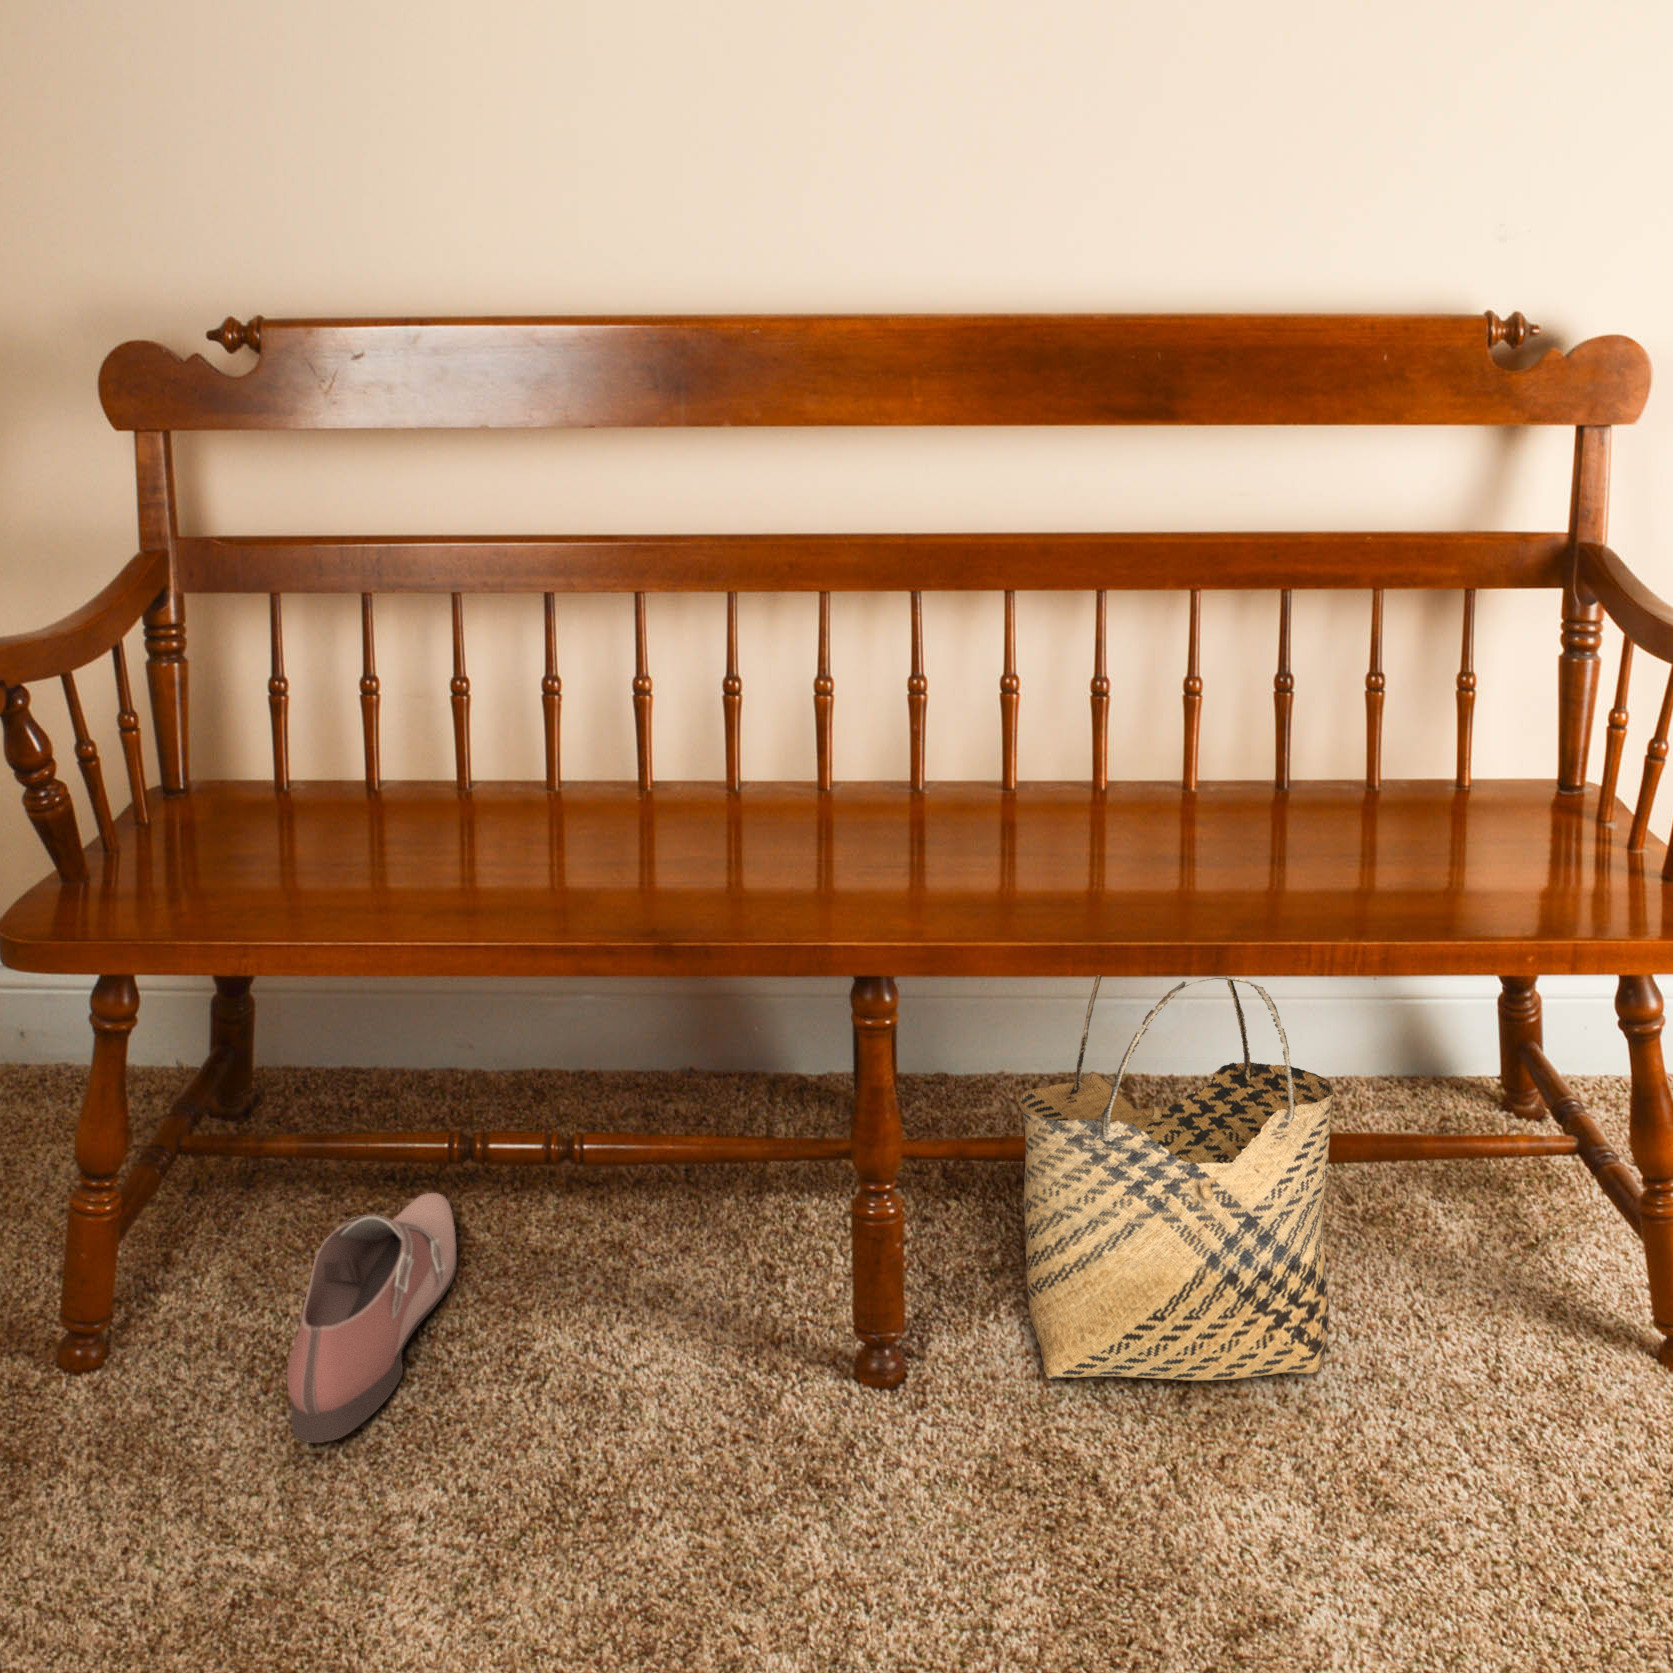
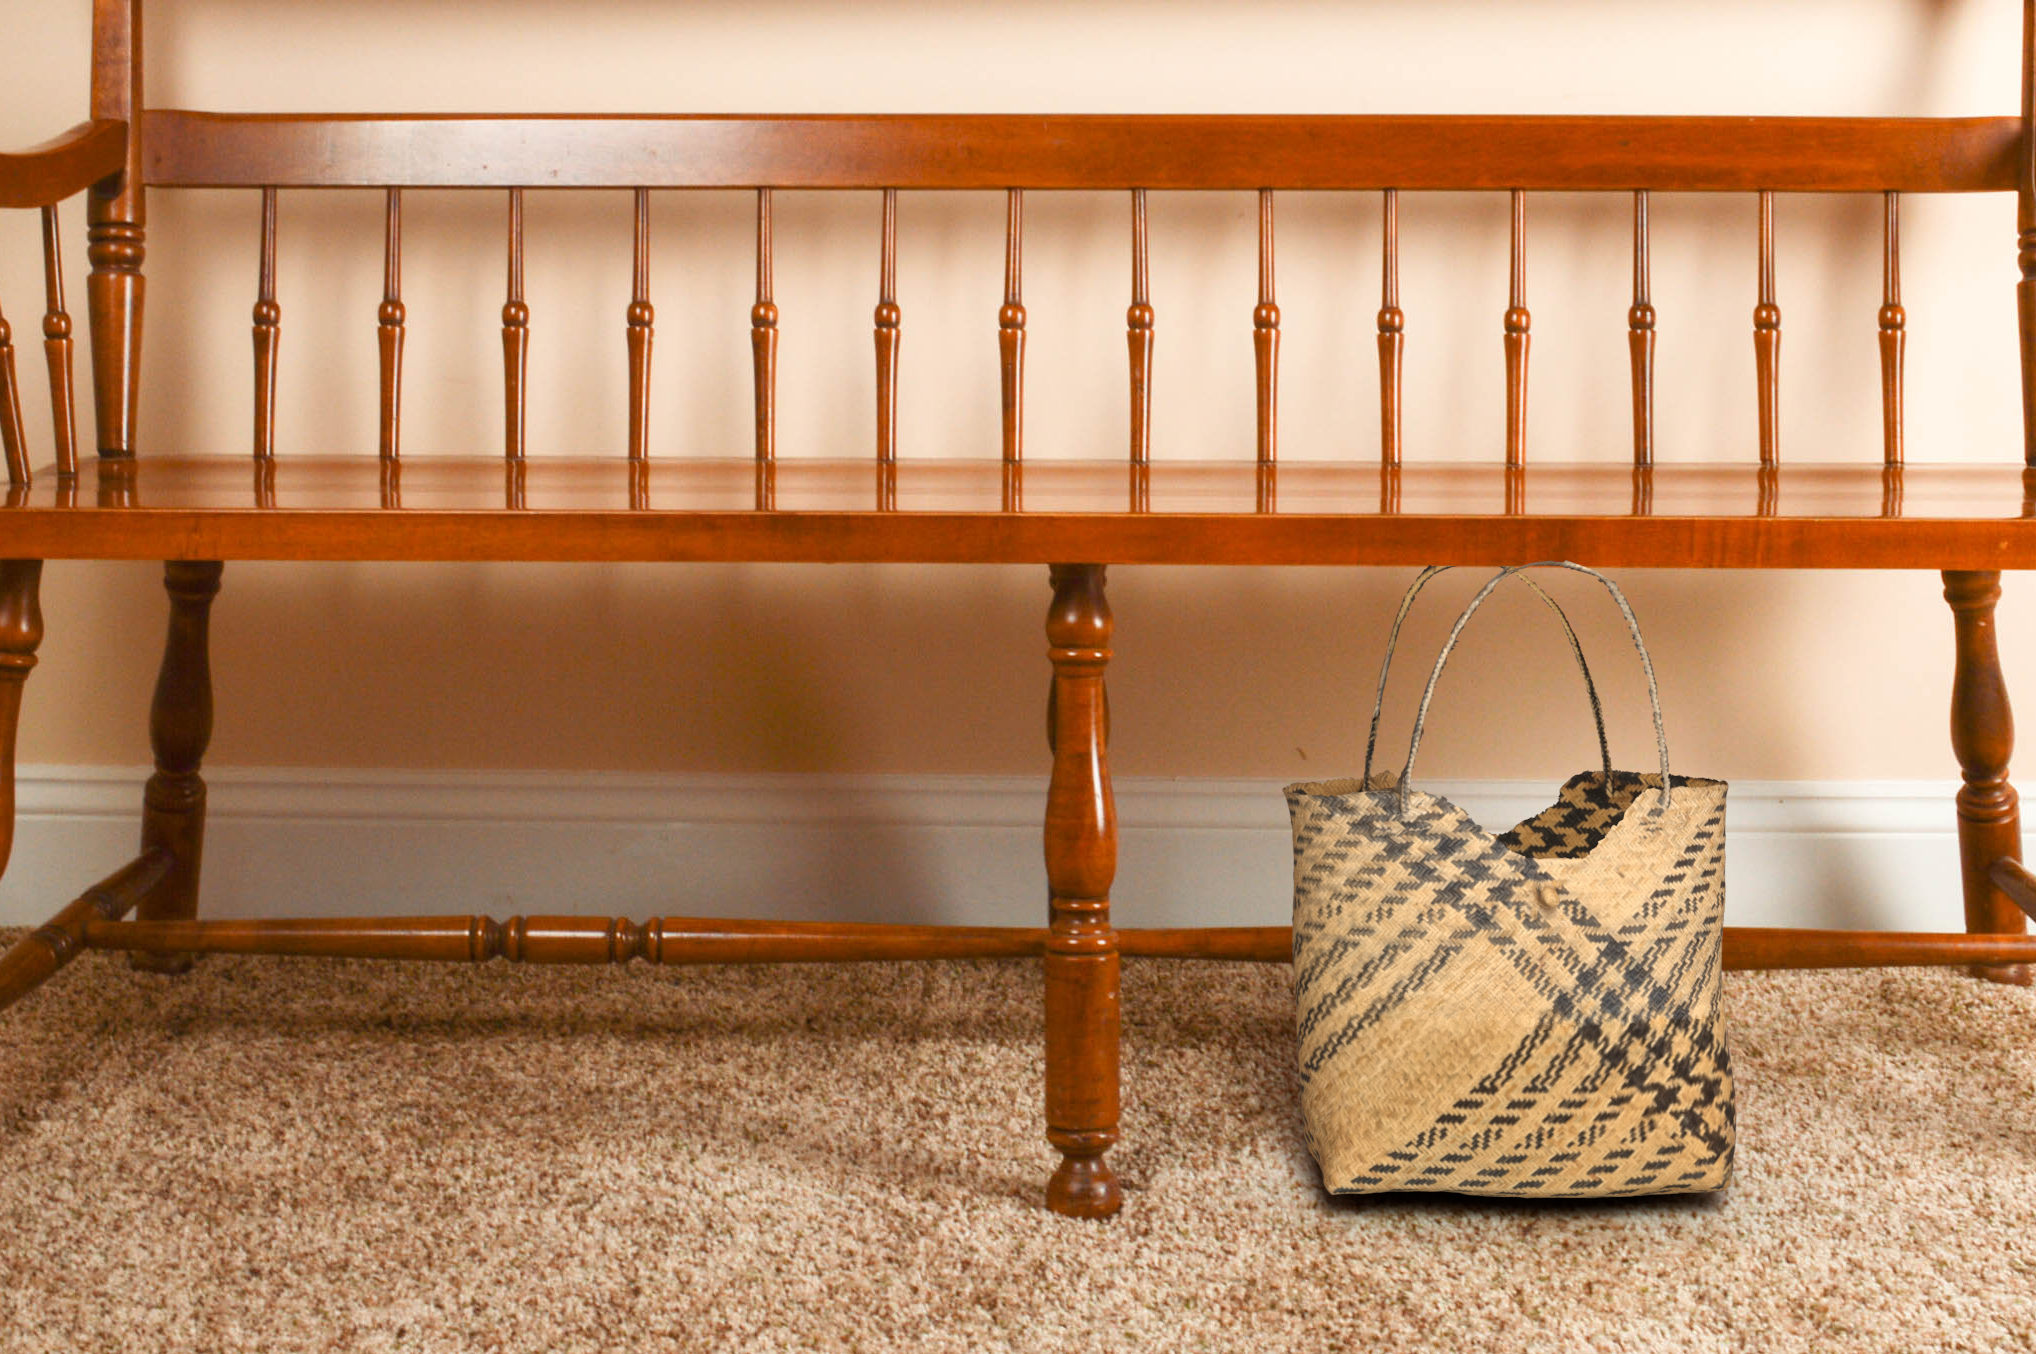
shoe: present [287,1193,457,1443] -> none [224,971,466,1248]

